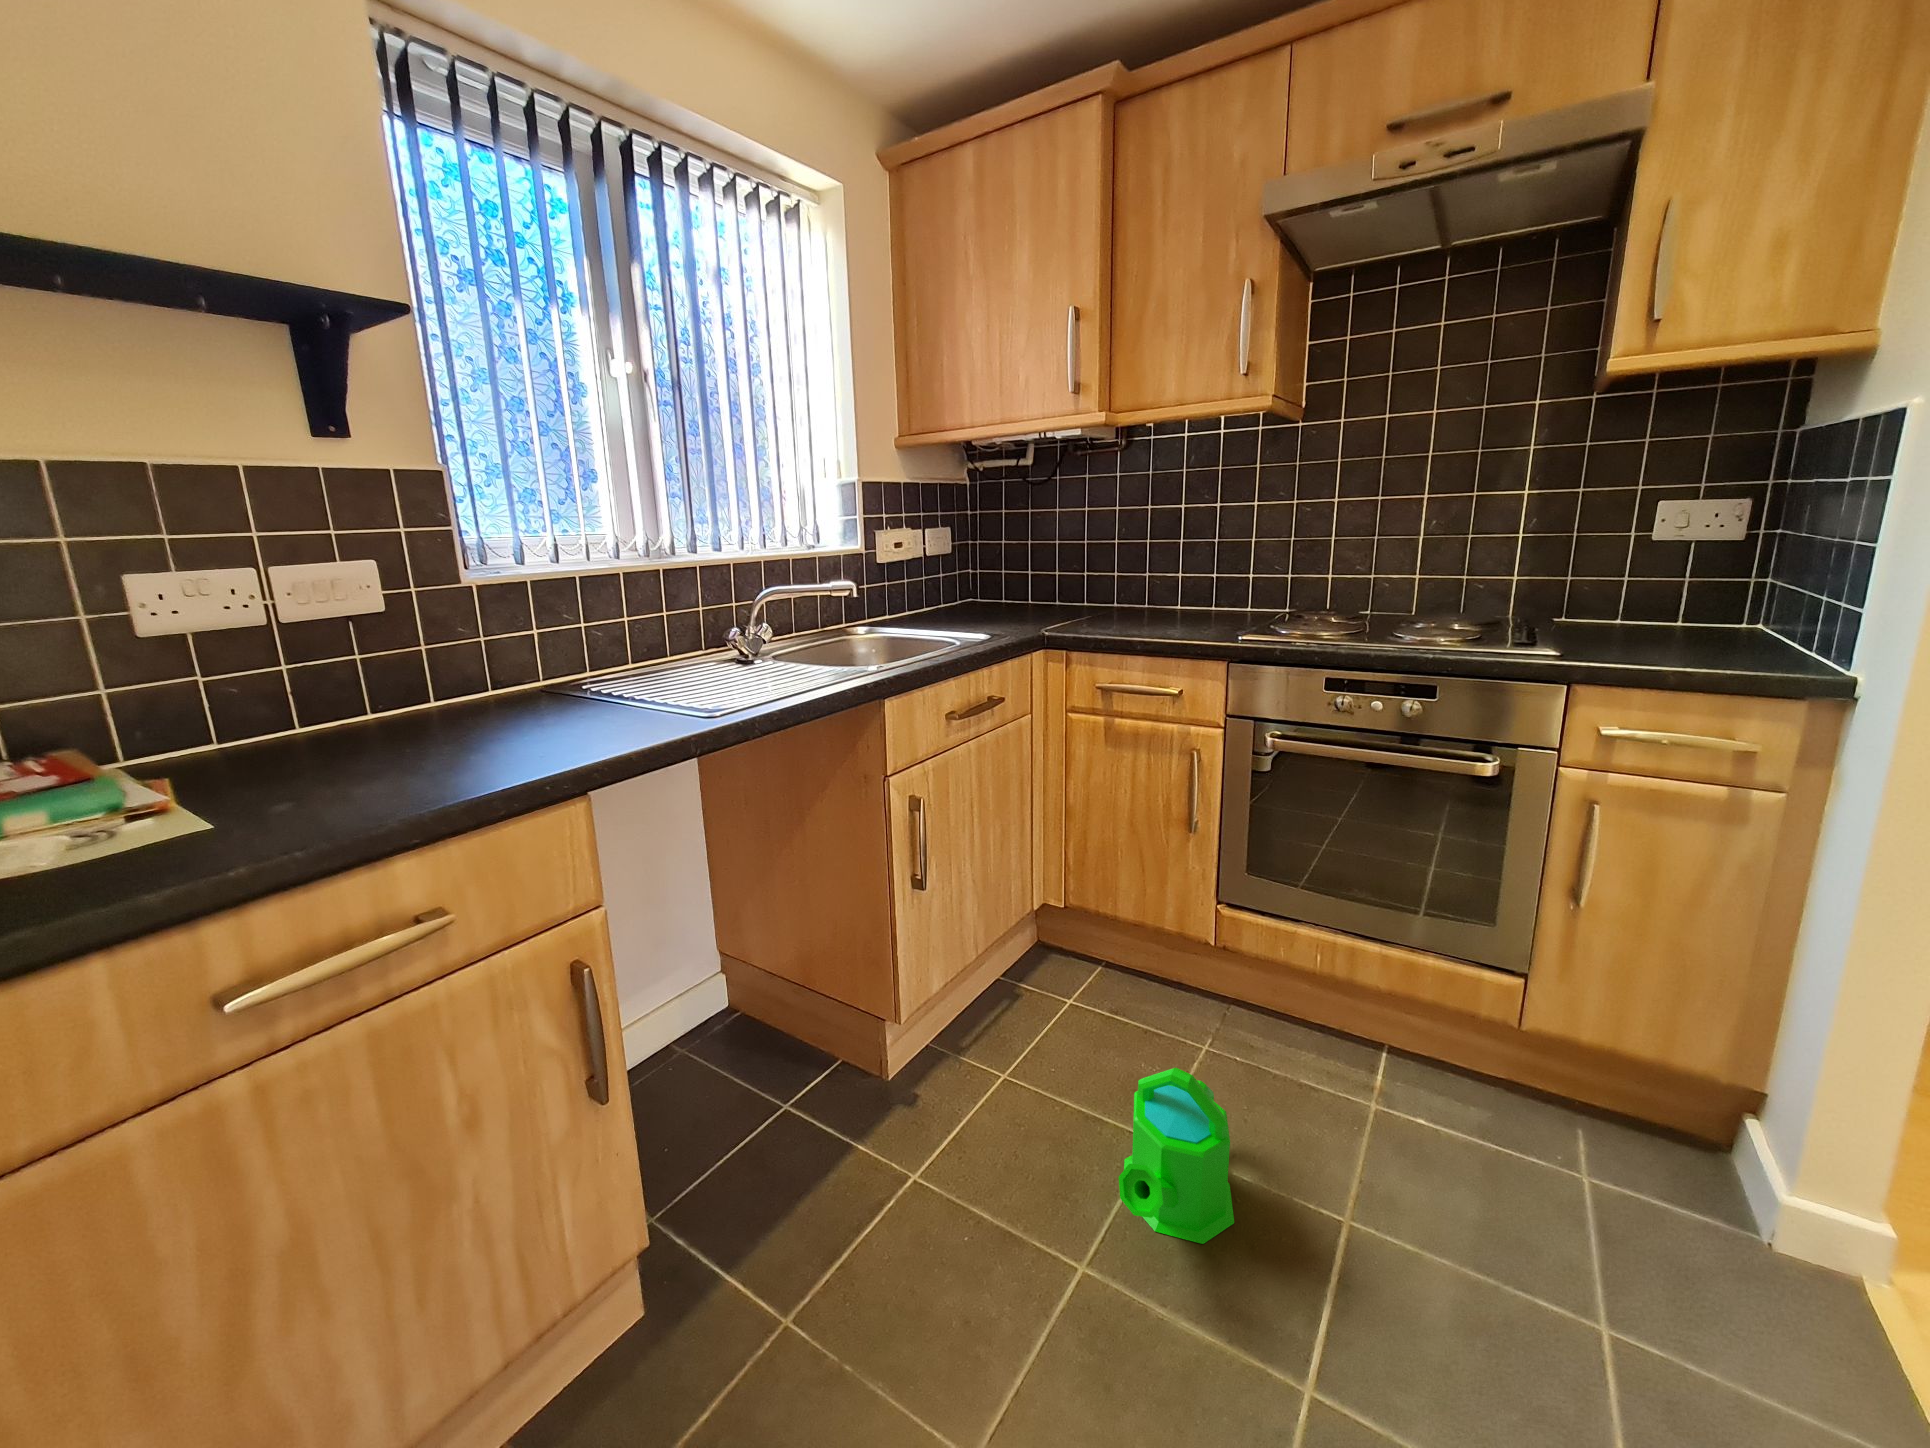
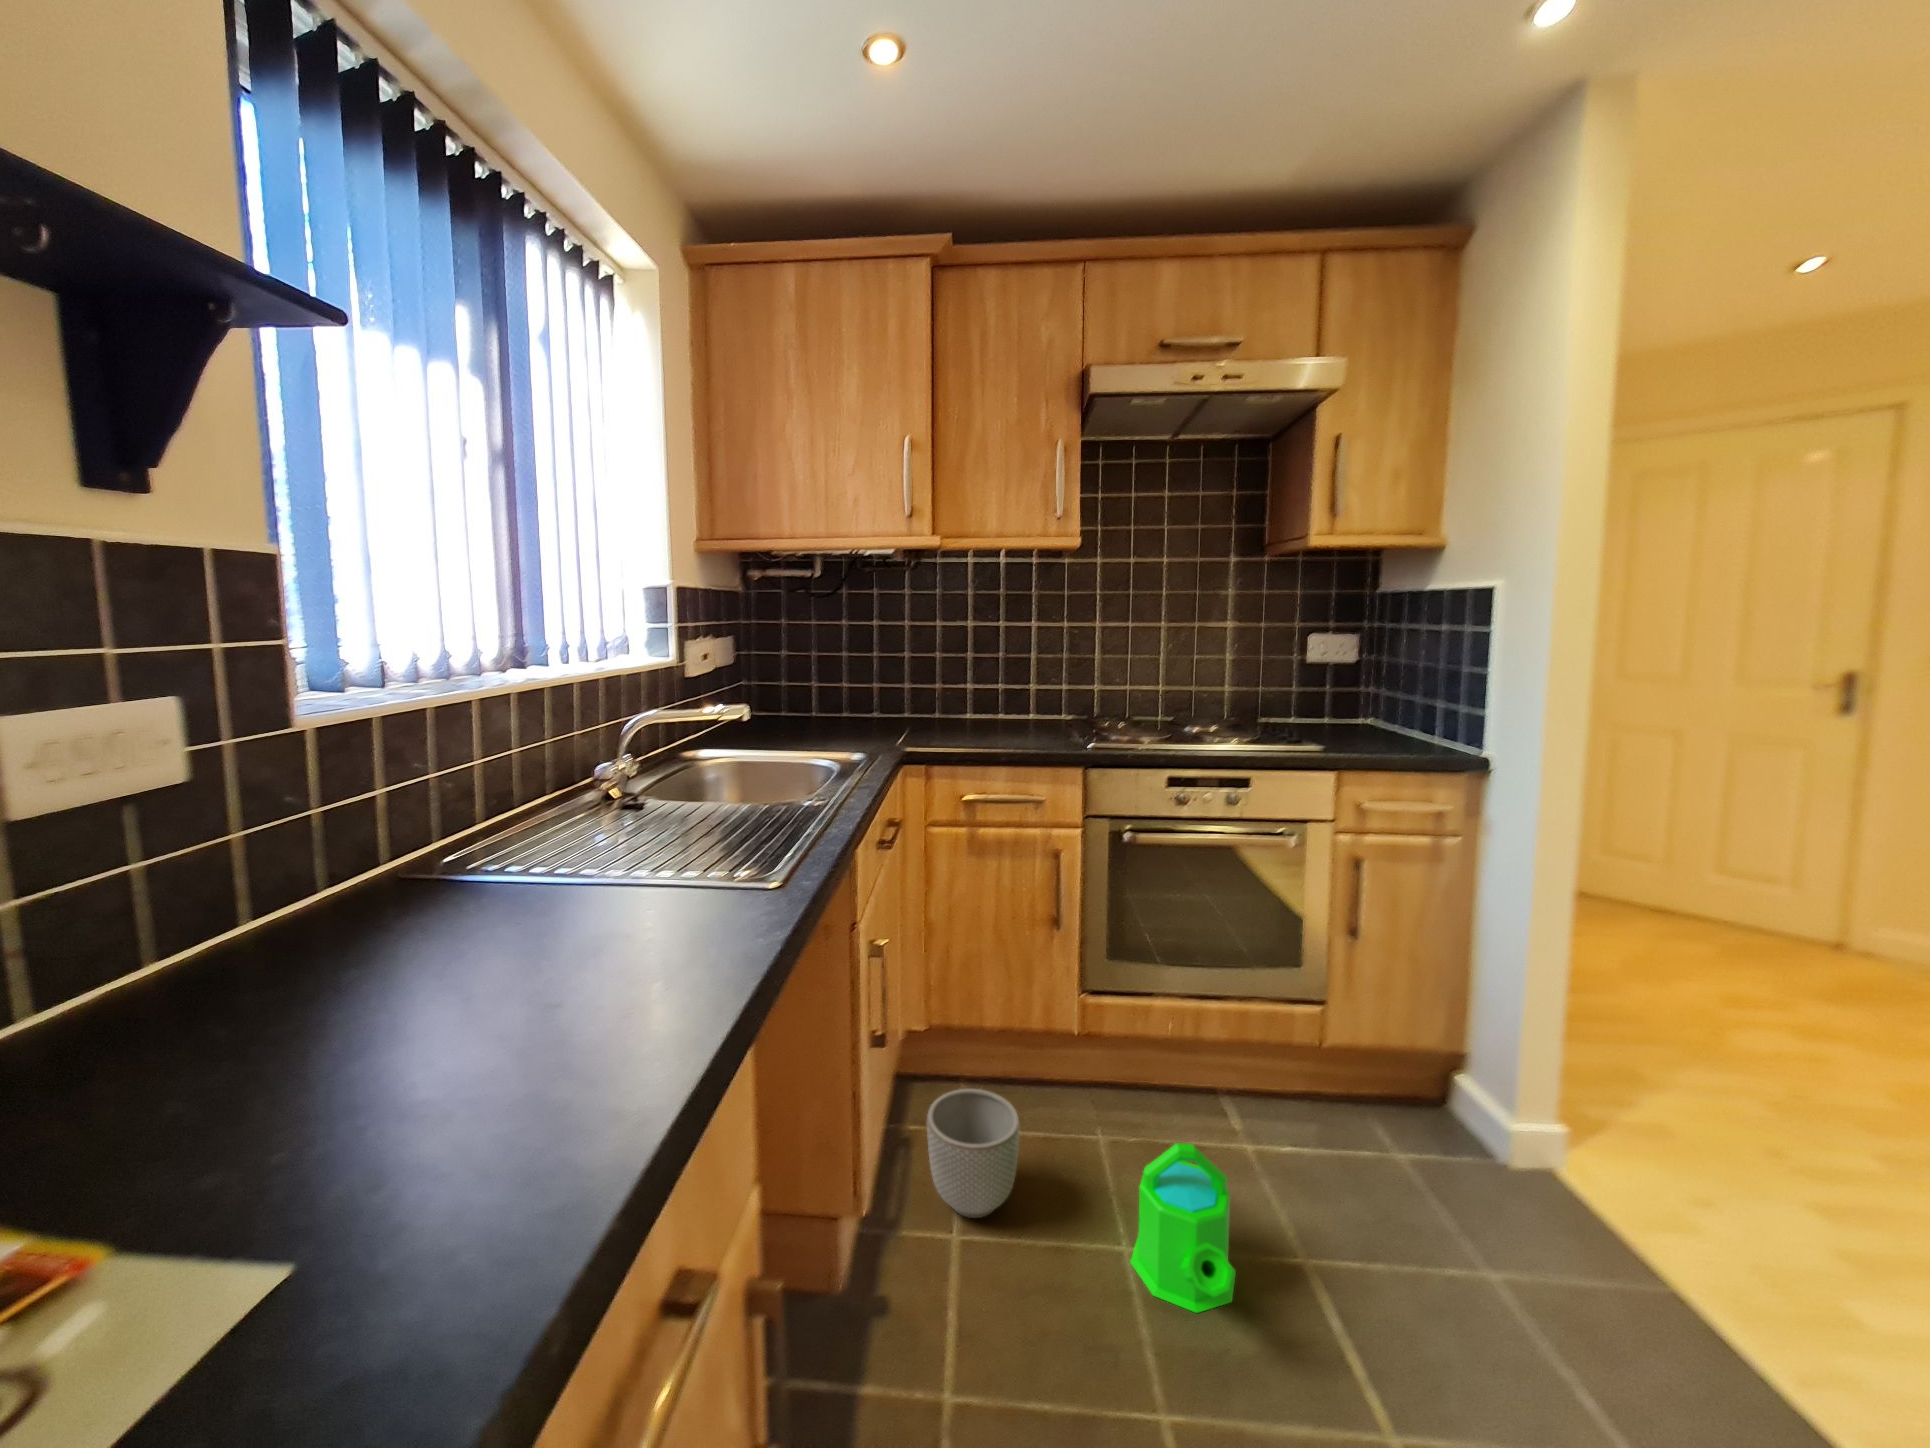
planter: none [980,950,1068,1064] -> present [927,1089,1020,1218]

